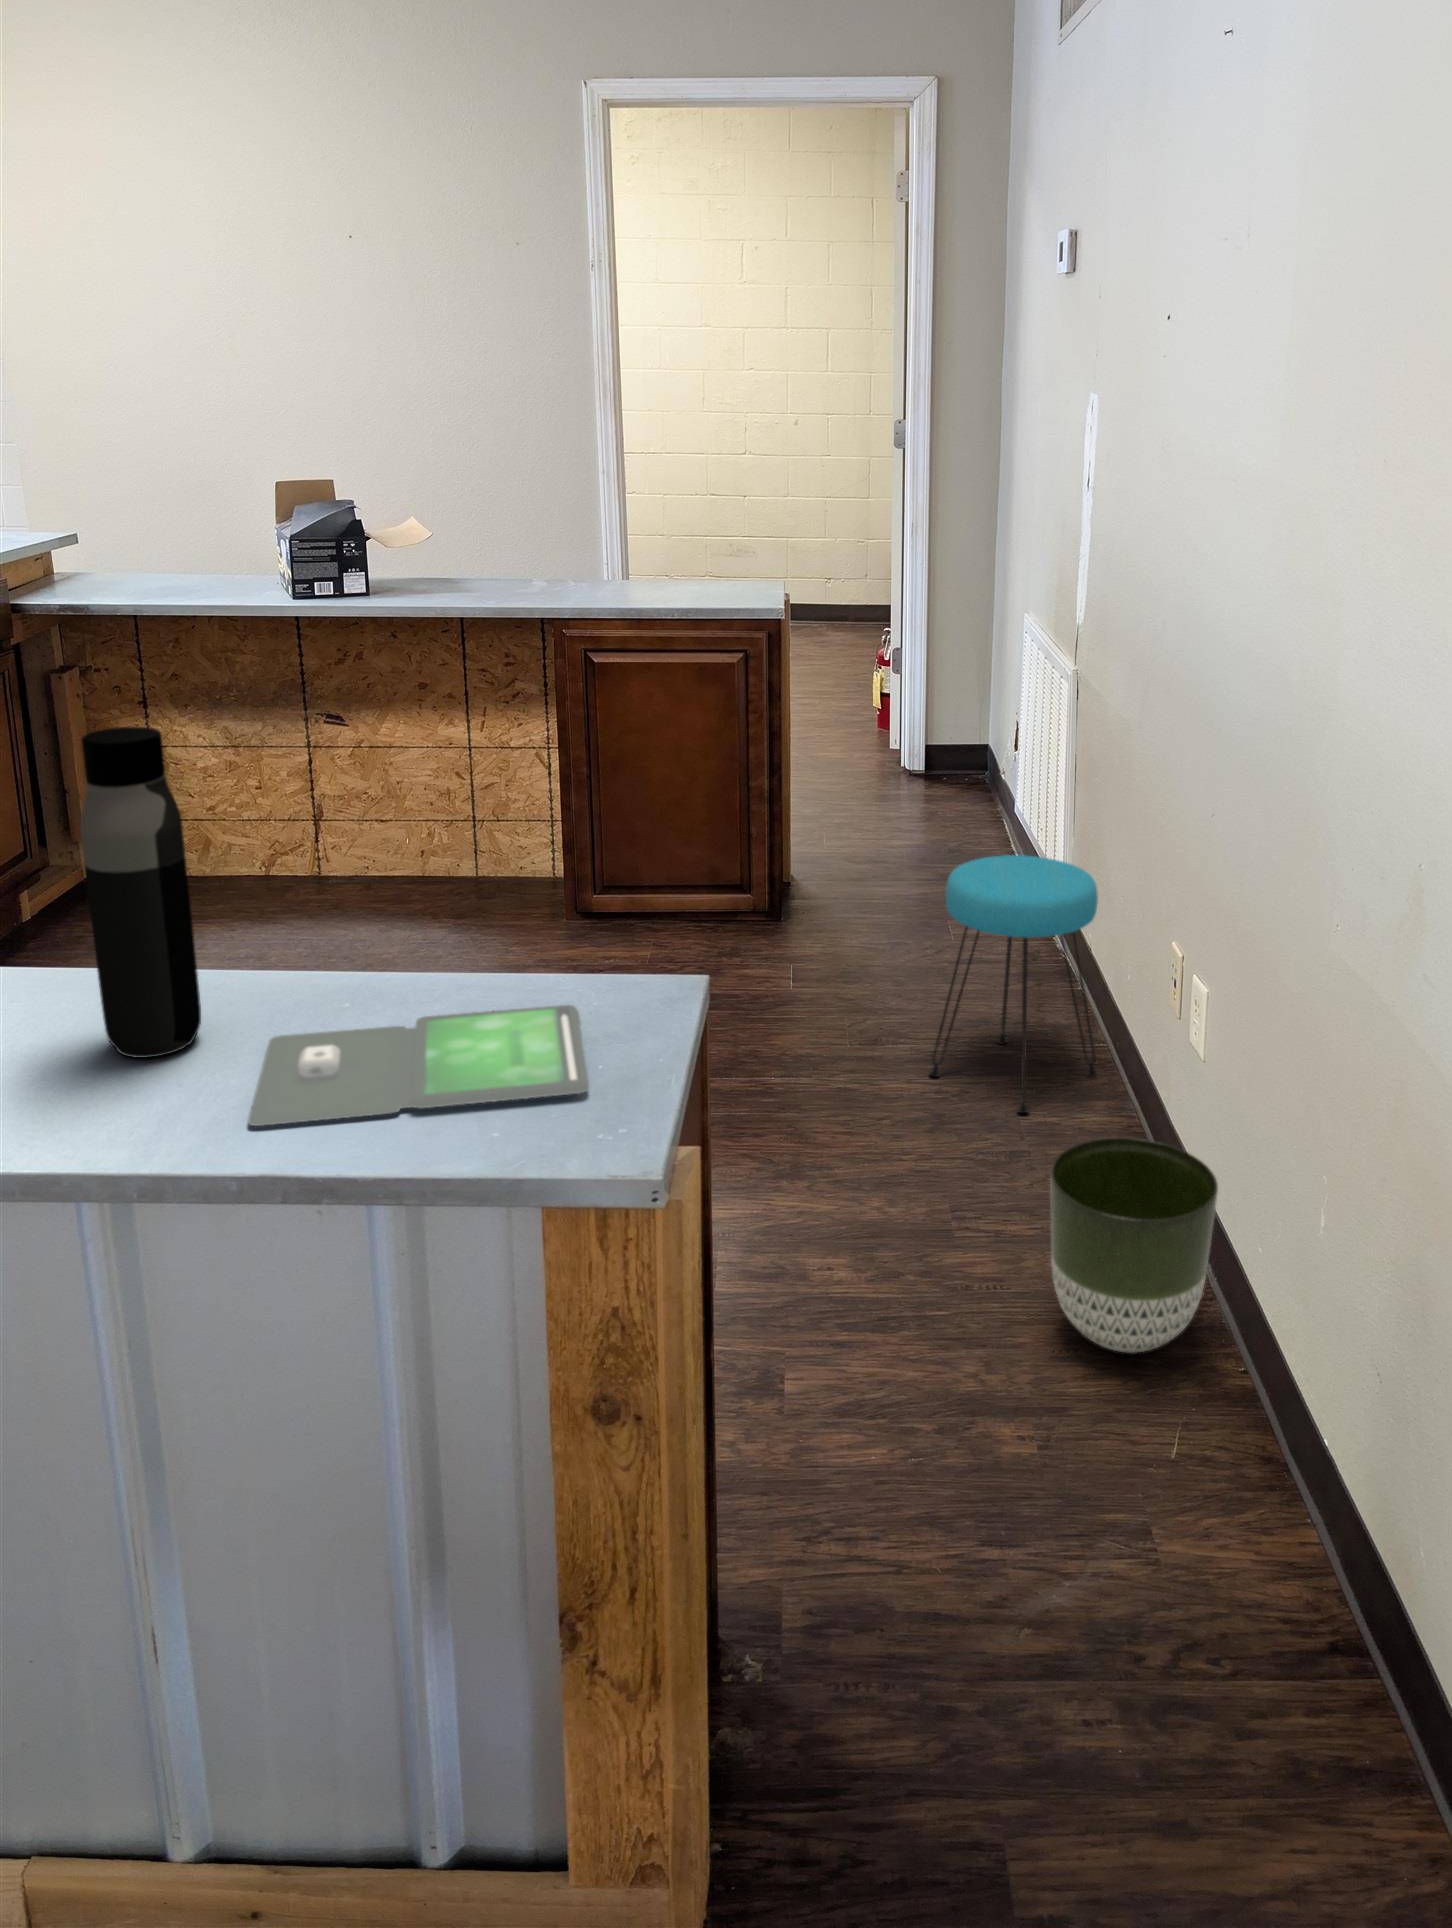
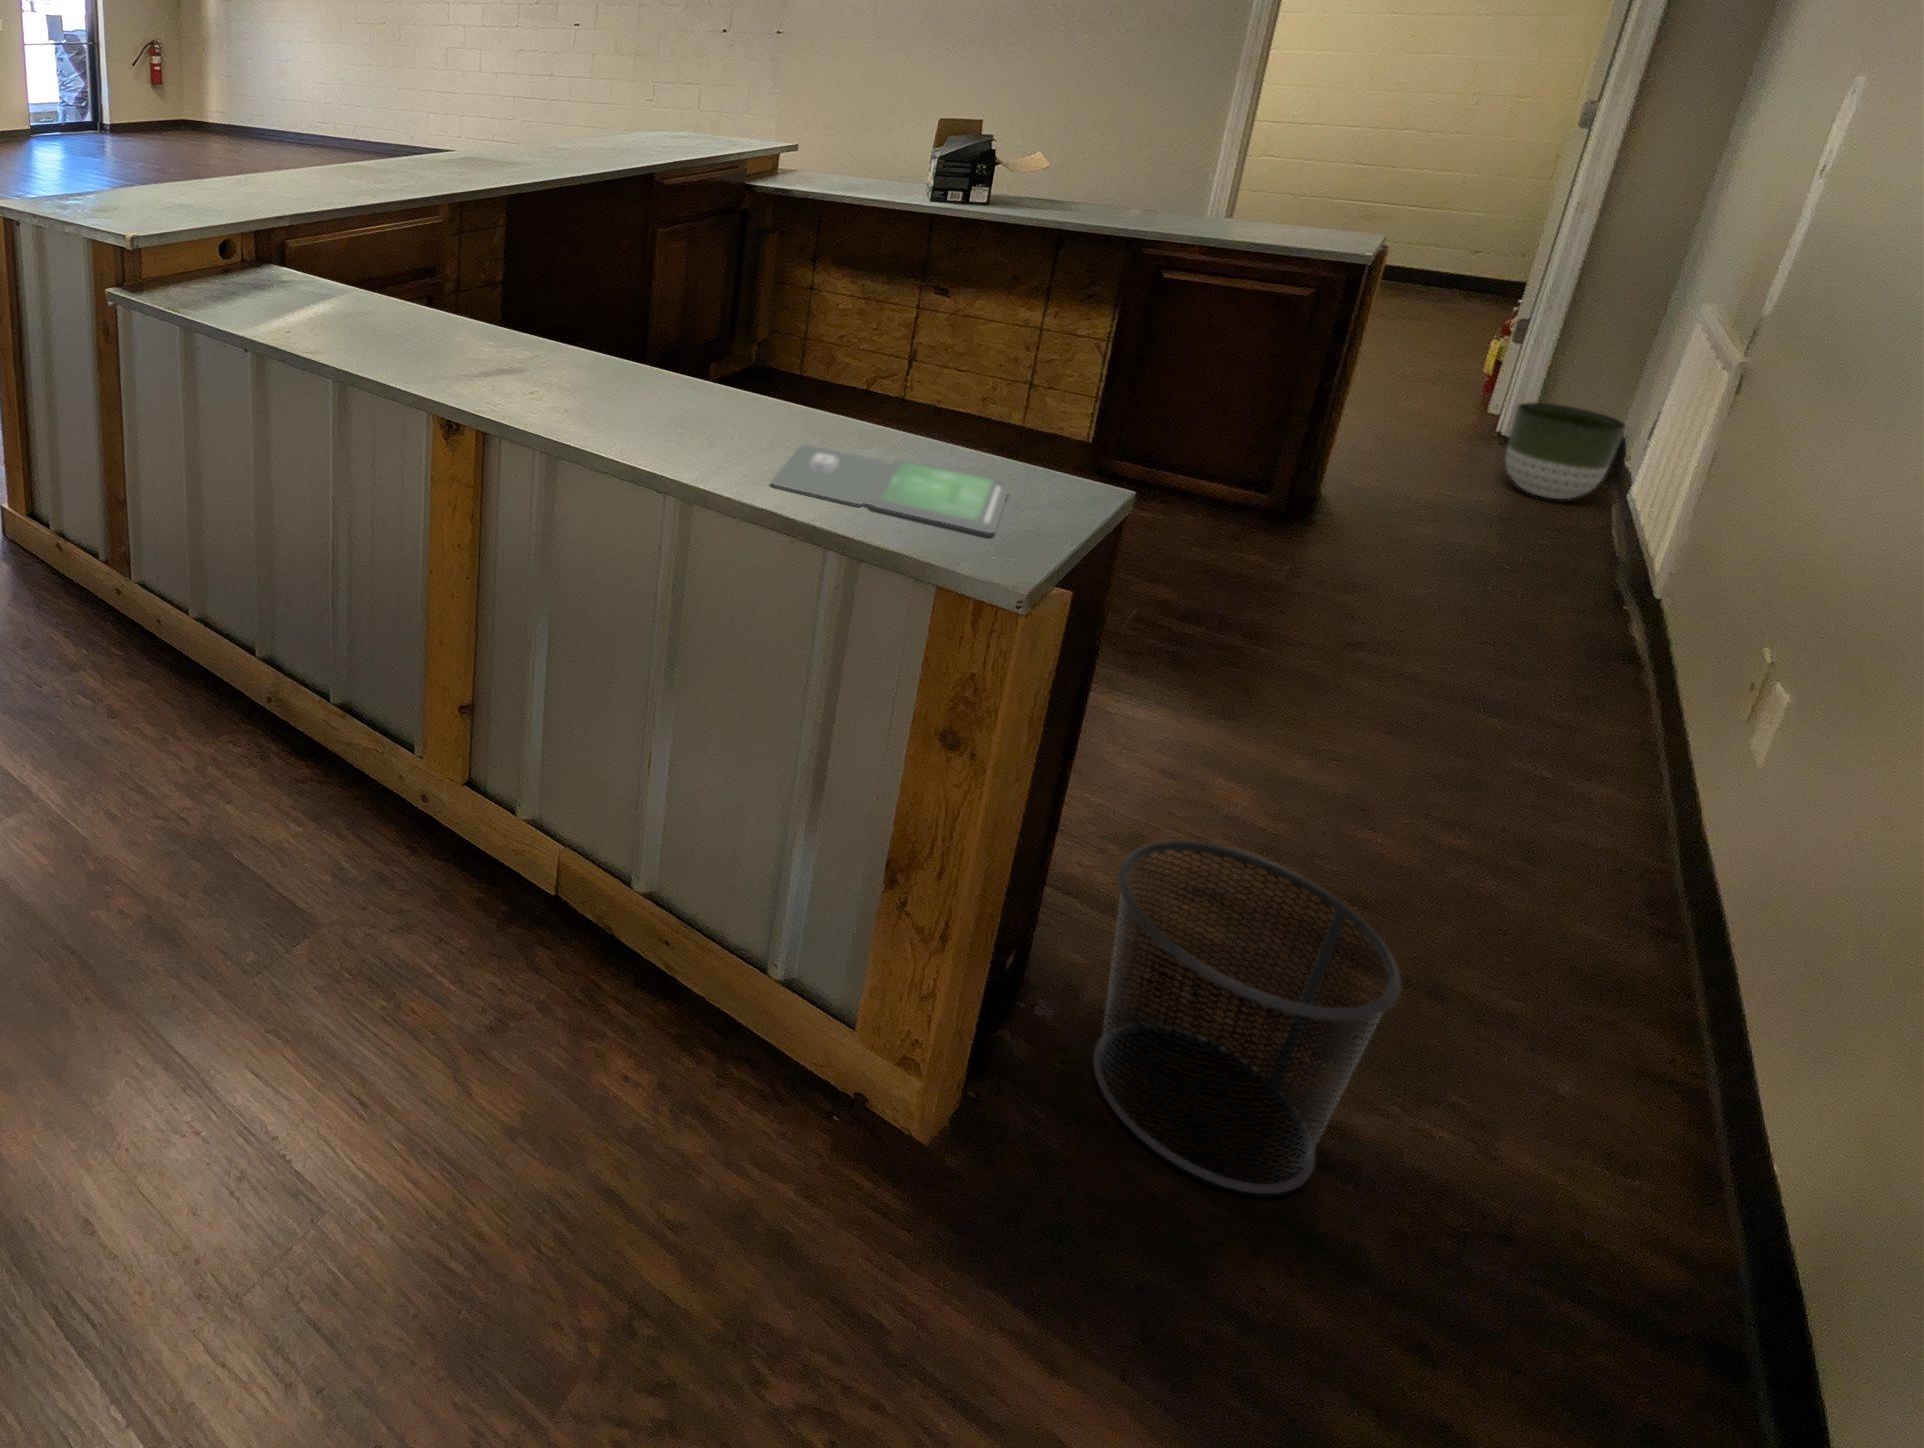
water bottle: present [80,727,201,1058] -> none [712,240,780,436]
stool: present [930,855,1098,1113] -> none [1407,522,1682,770]
planter: present [1050,1137,1218,1353] -> present [1506,403,1626,499]
trash can: none [794,1344,1072,1759] -> present [1093,841,1401,1194]

